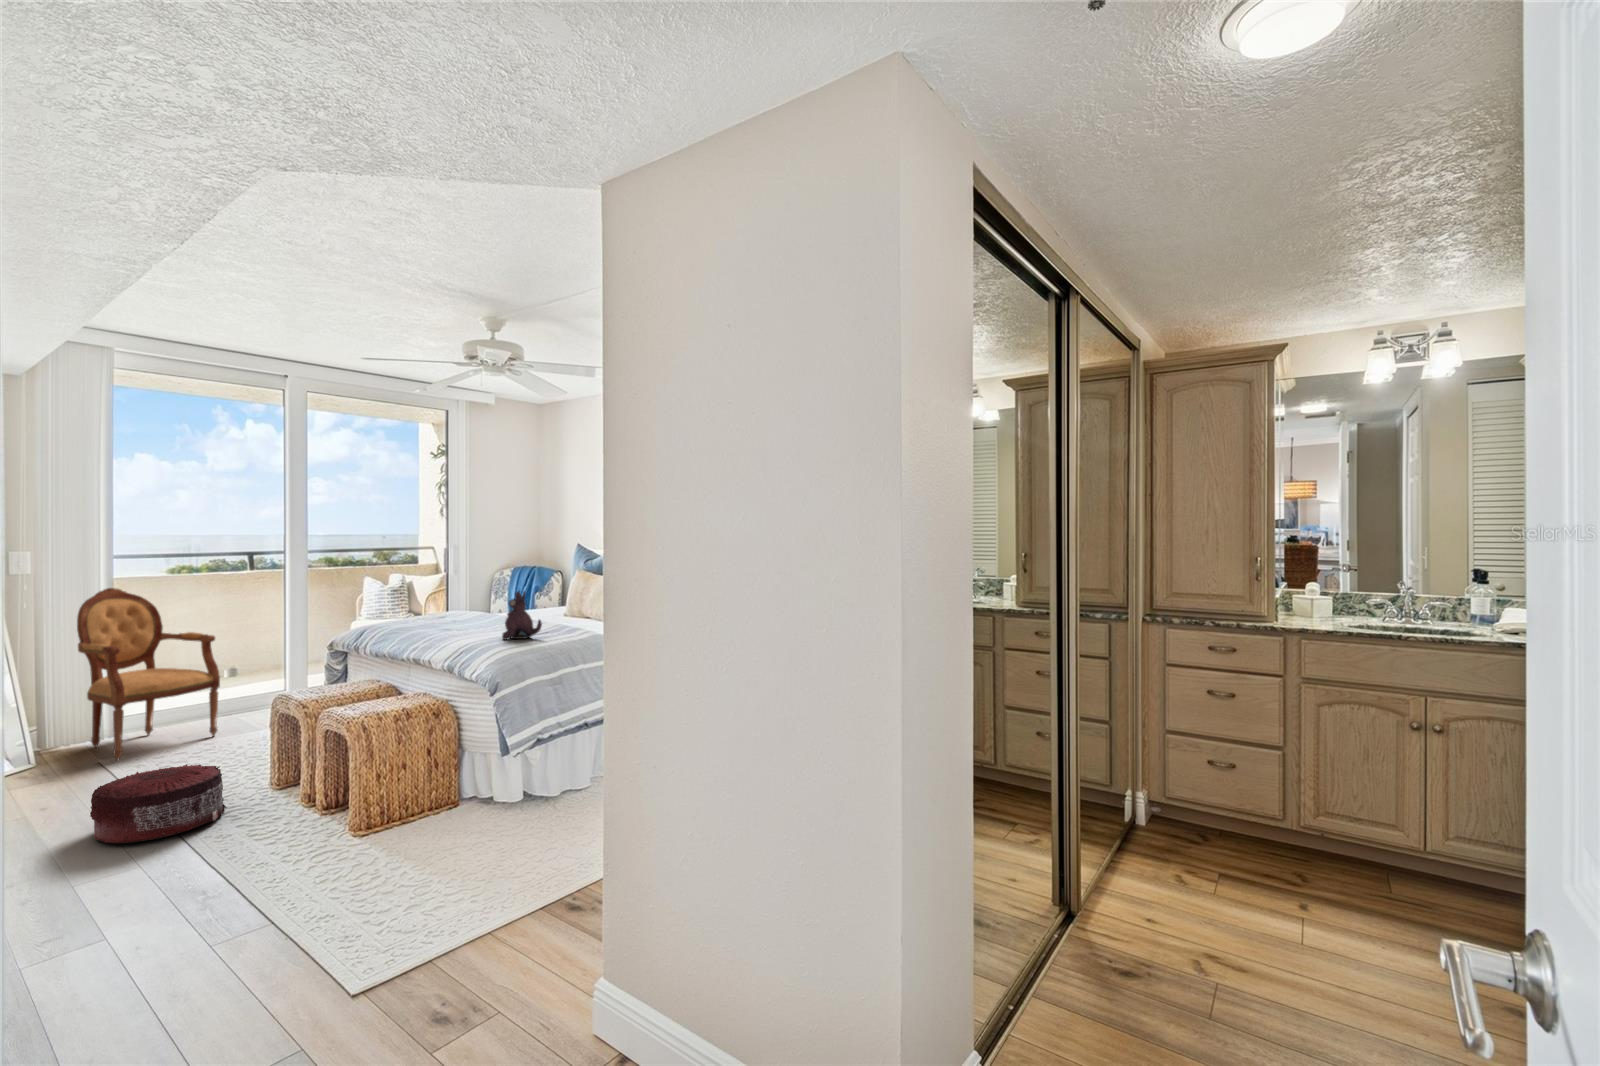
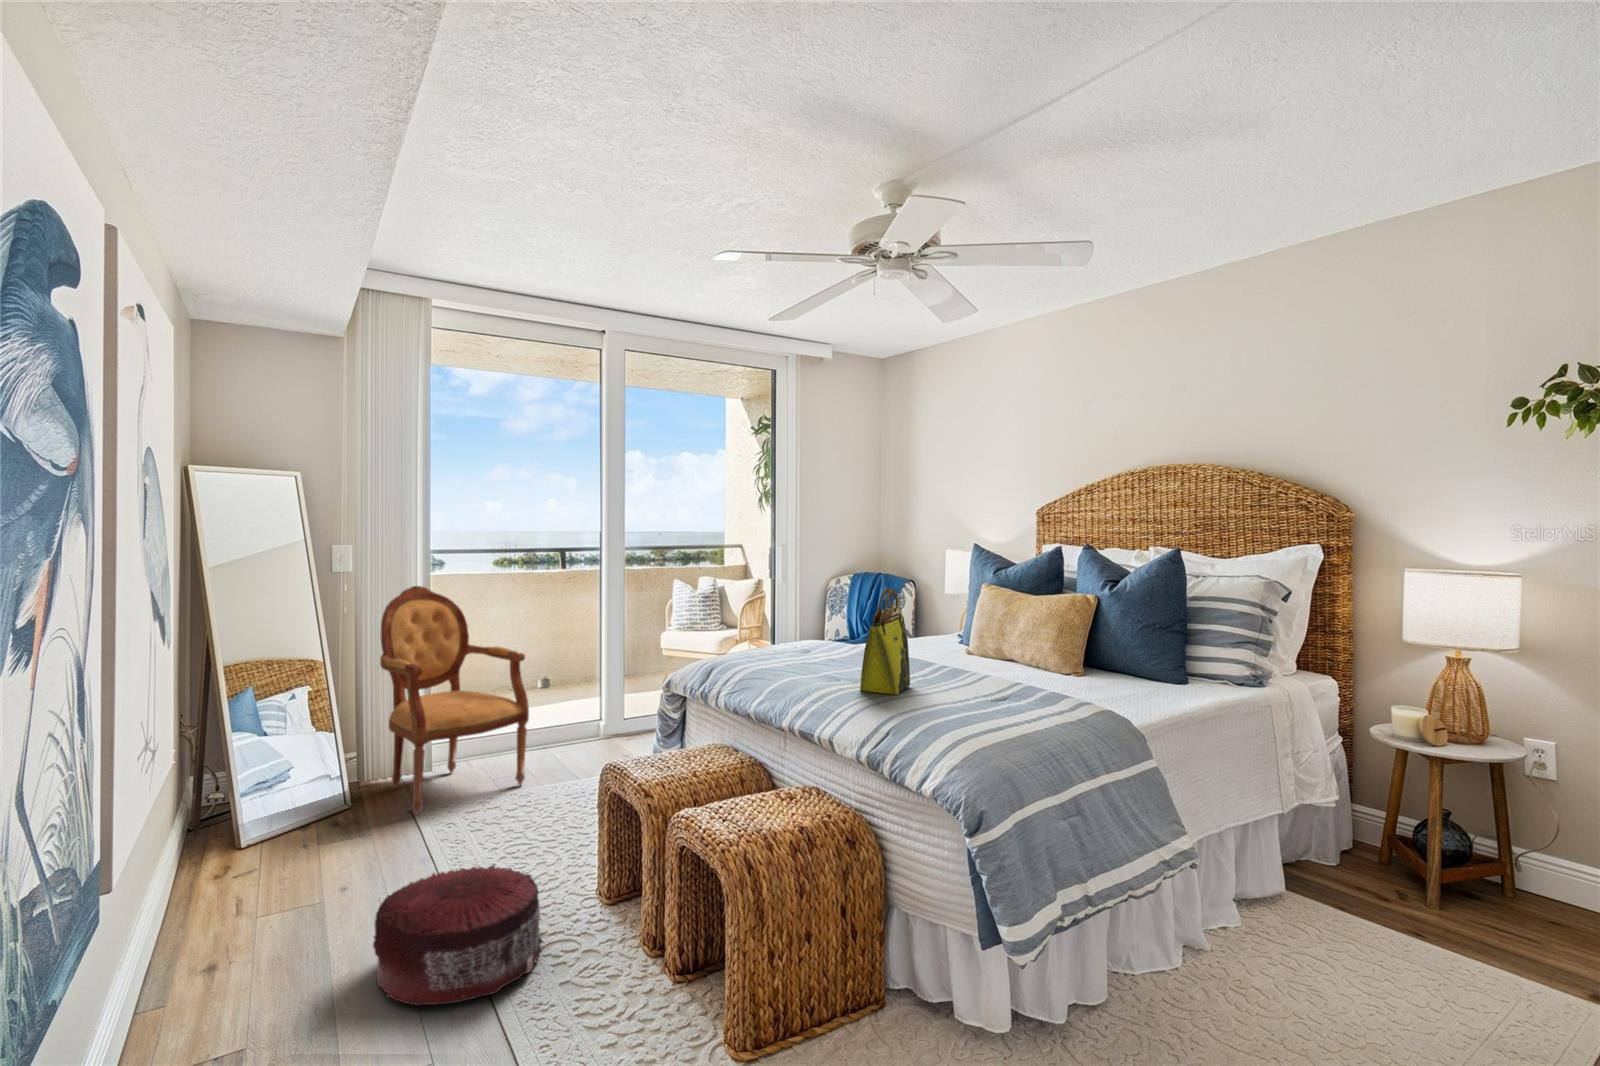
tote bag: none [464,570,503,635] -> present [860,588,910,695]
plush toy: present [502,592,542,640] -> none [933,628,995,711]

